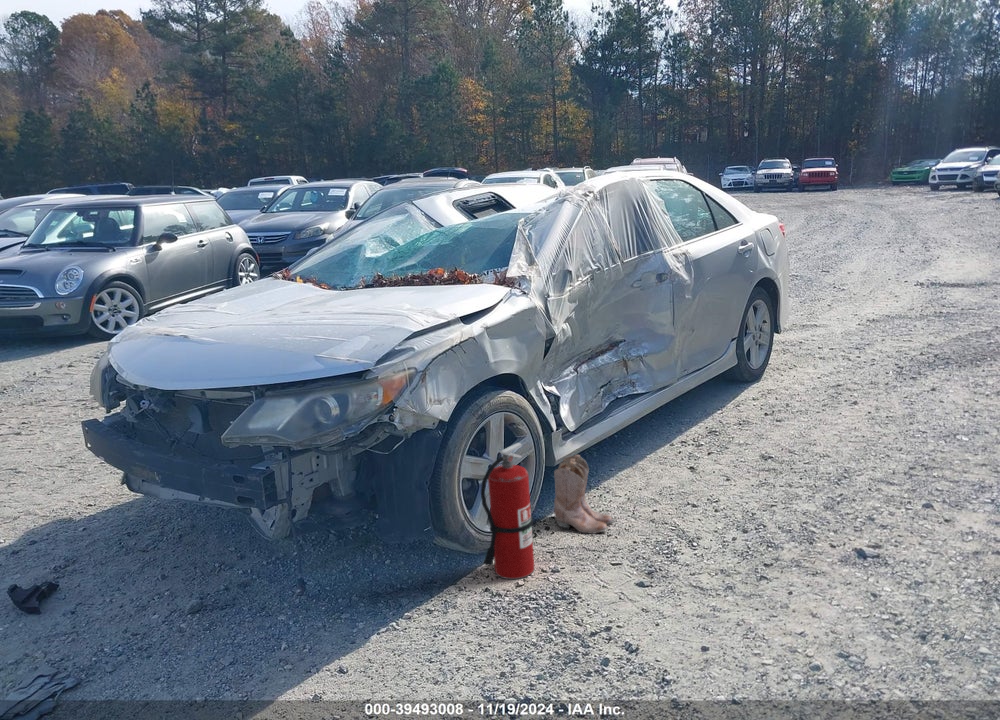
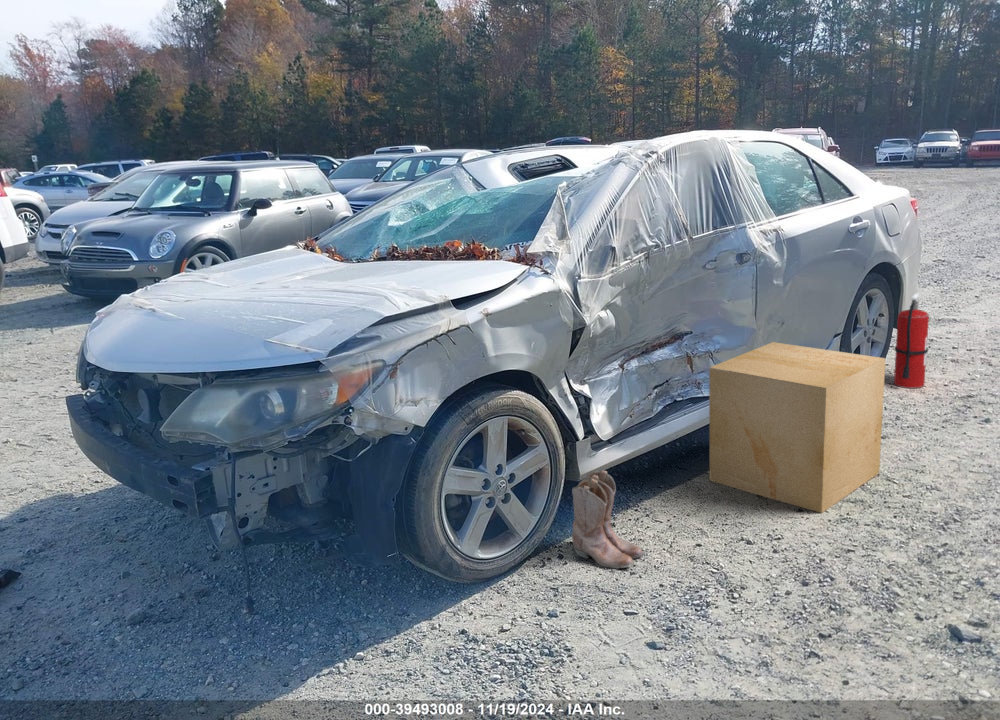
cardboard box: none [646,346,782,480] -> present [709,342,885,513]
fire extinguisher: present [481,443,534,579] -> present [894,293,929,388]

